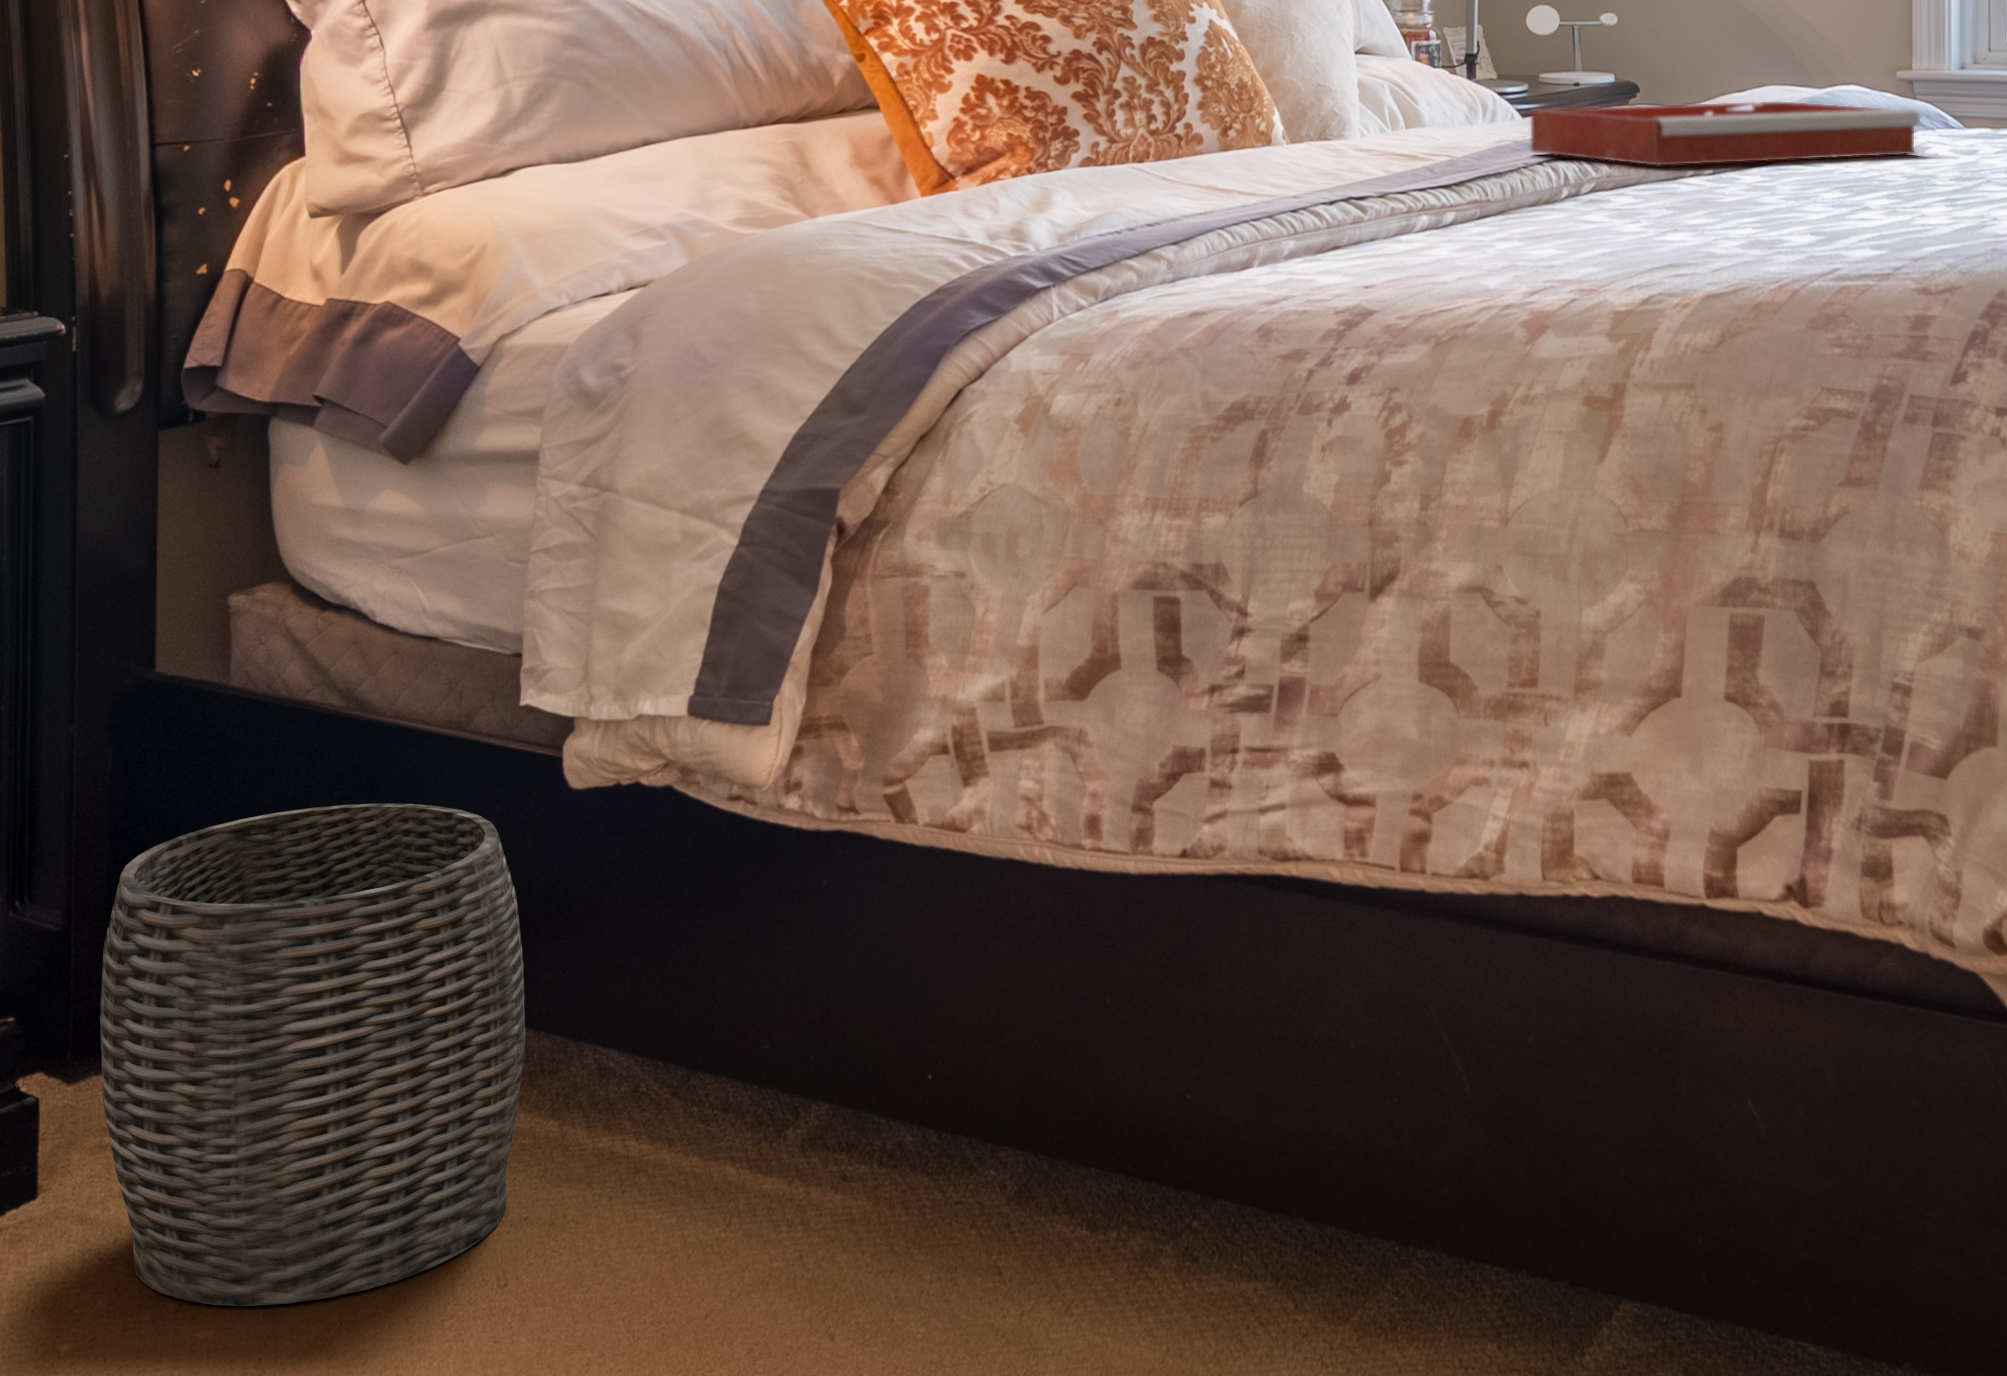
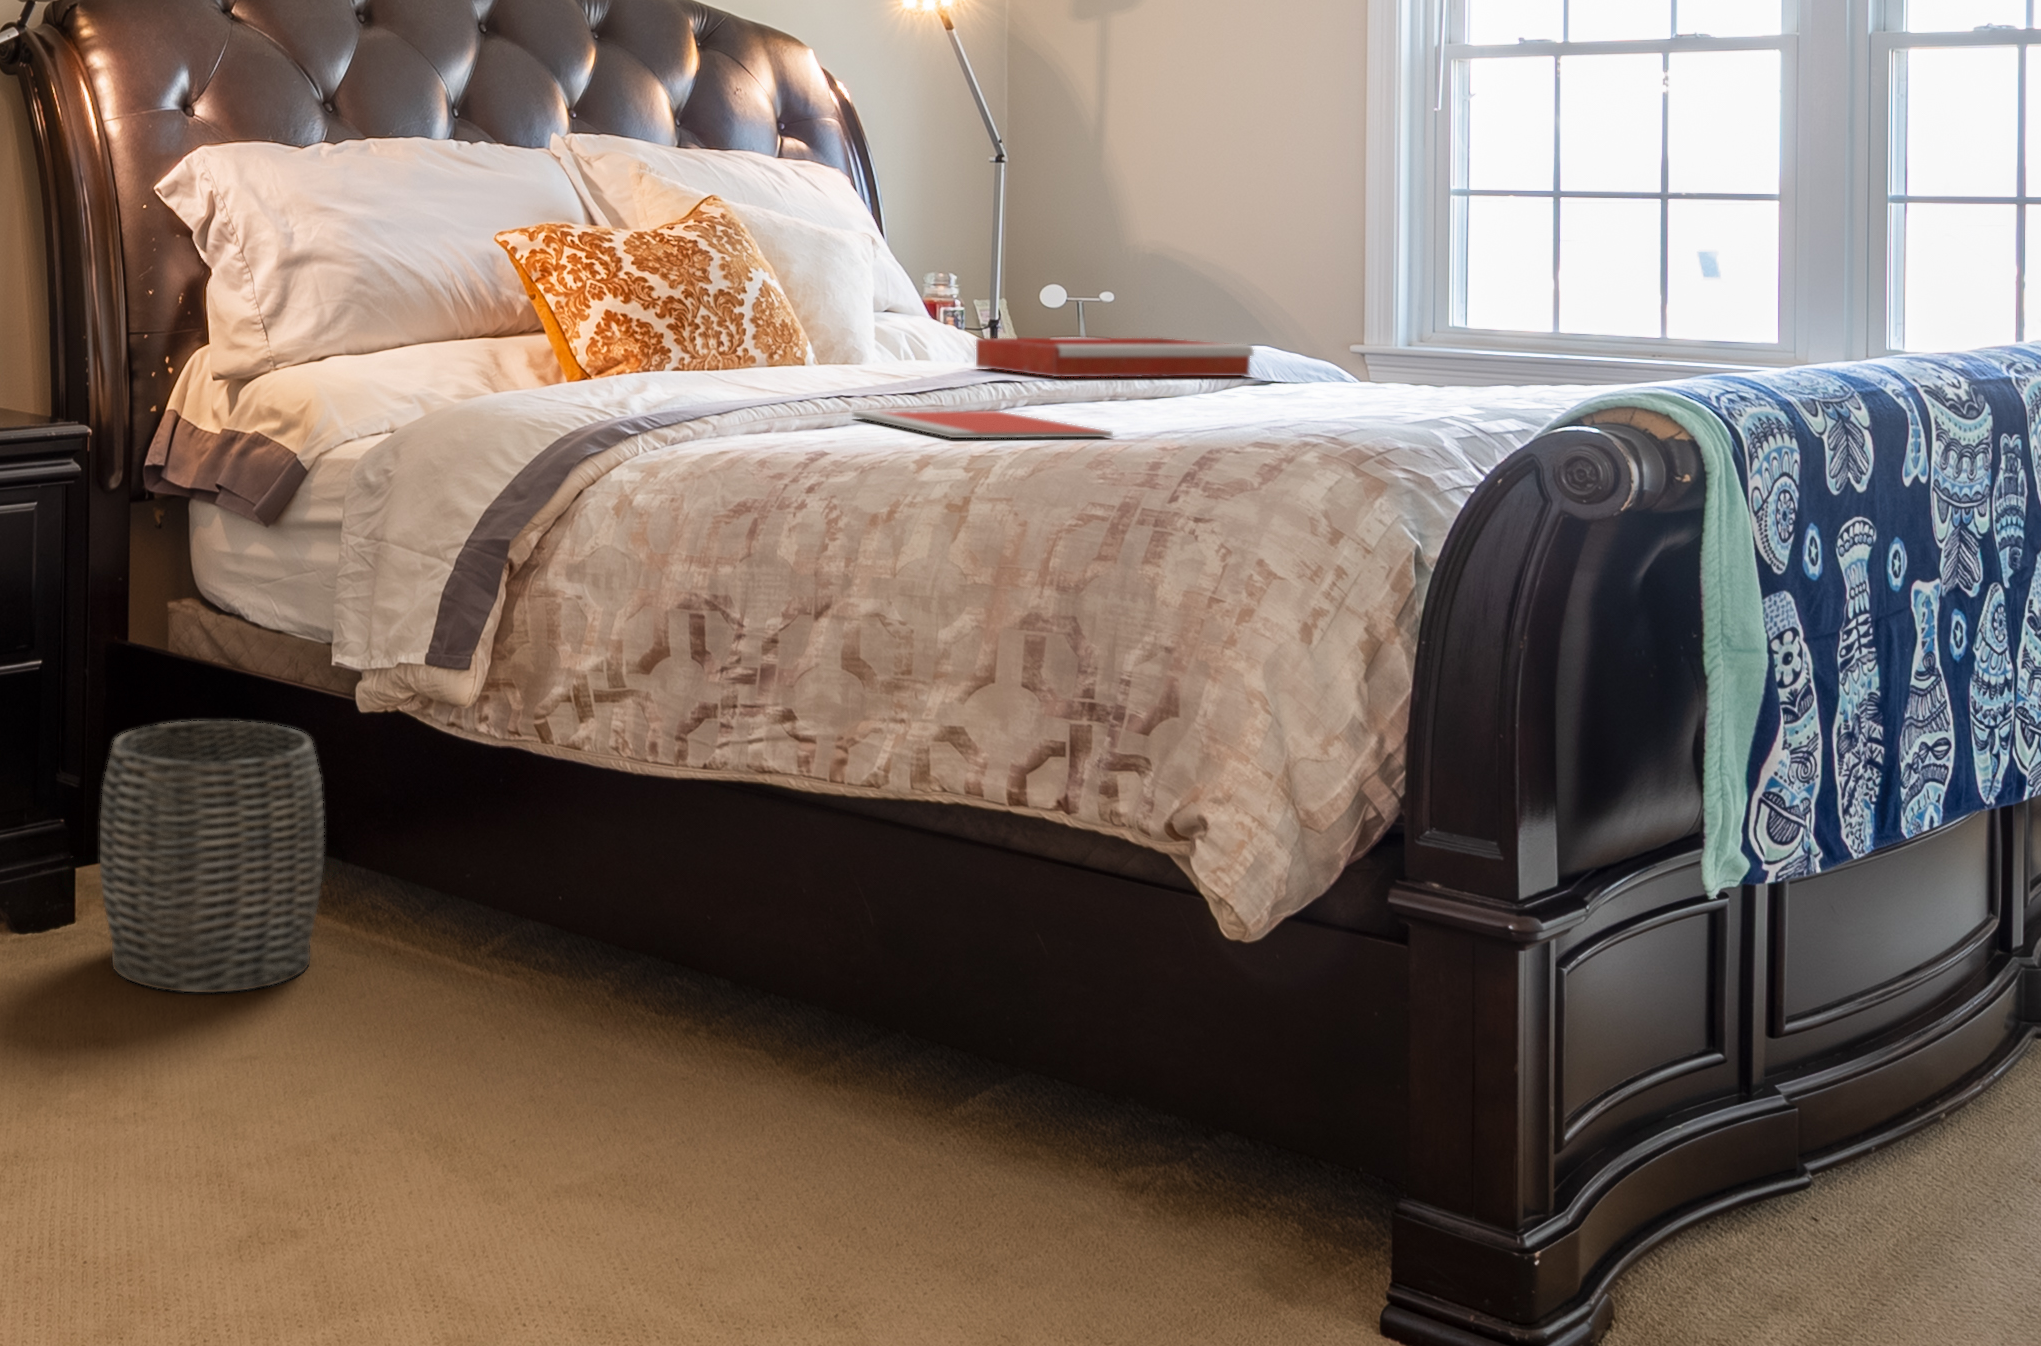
notebook: none [1414,238,1845,297] -> present [853,411,1112,438]

